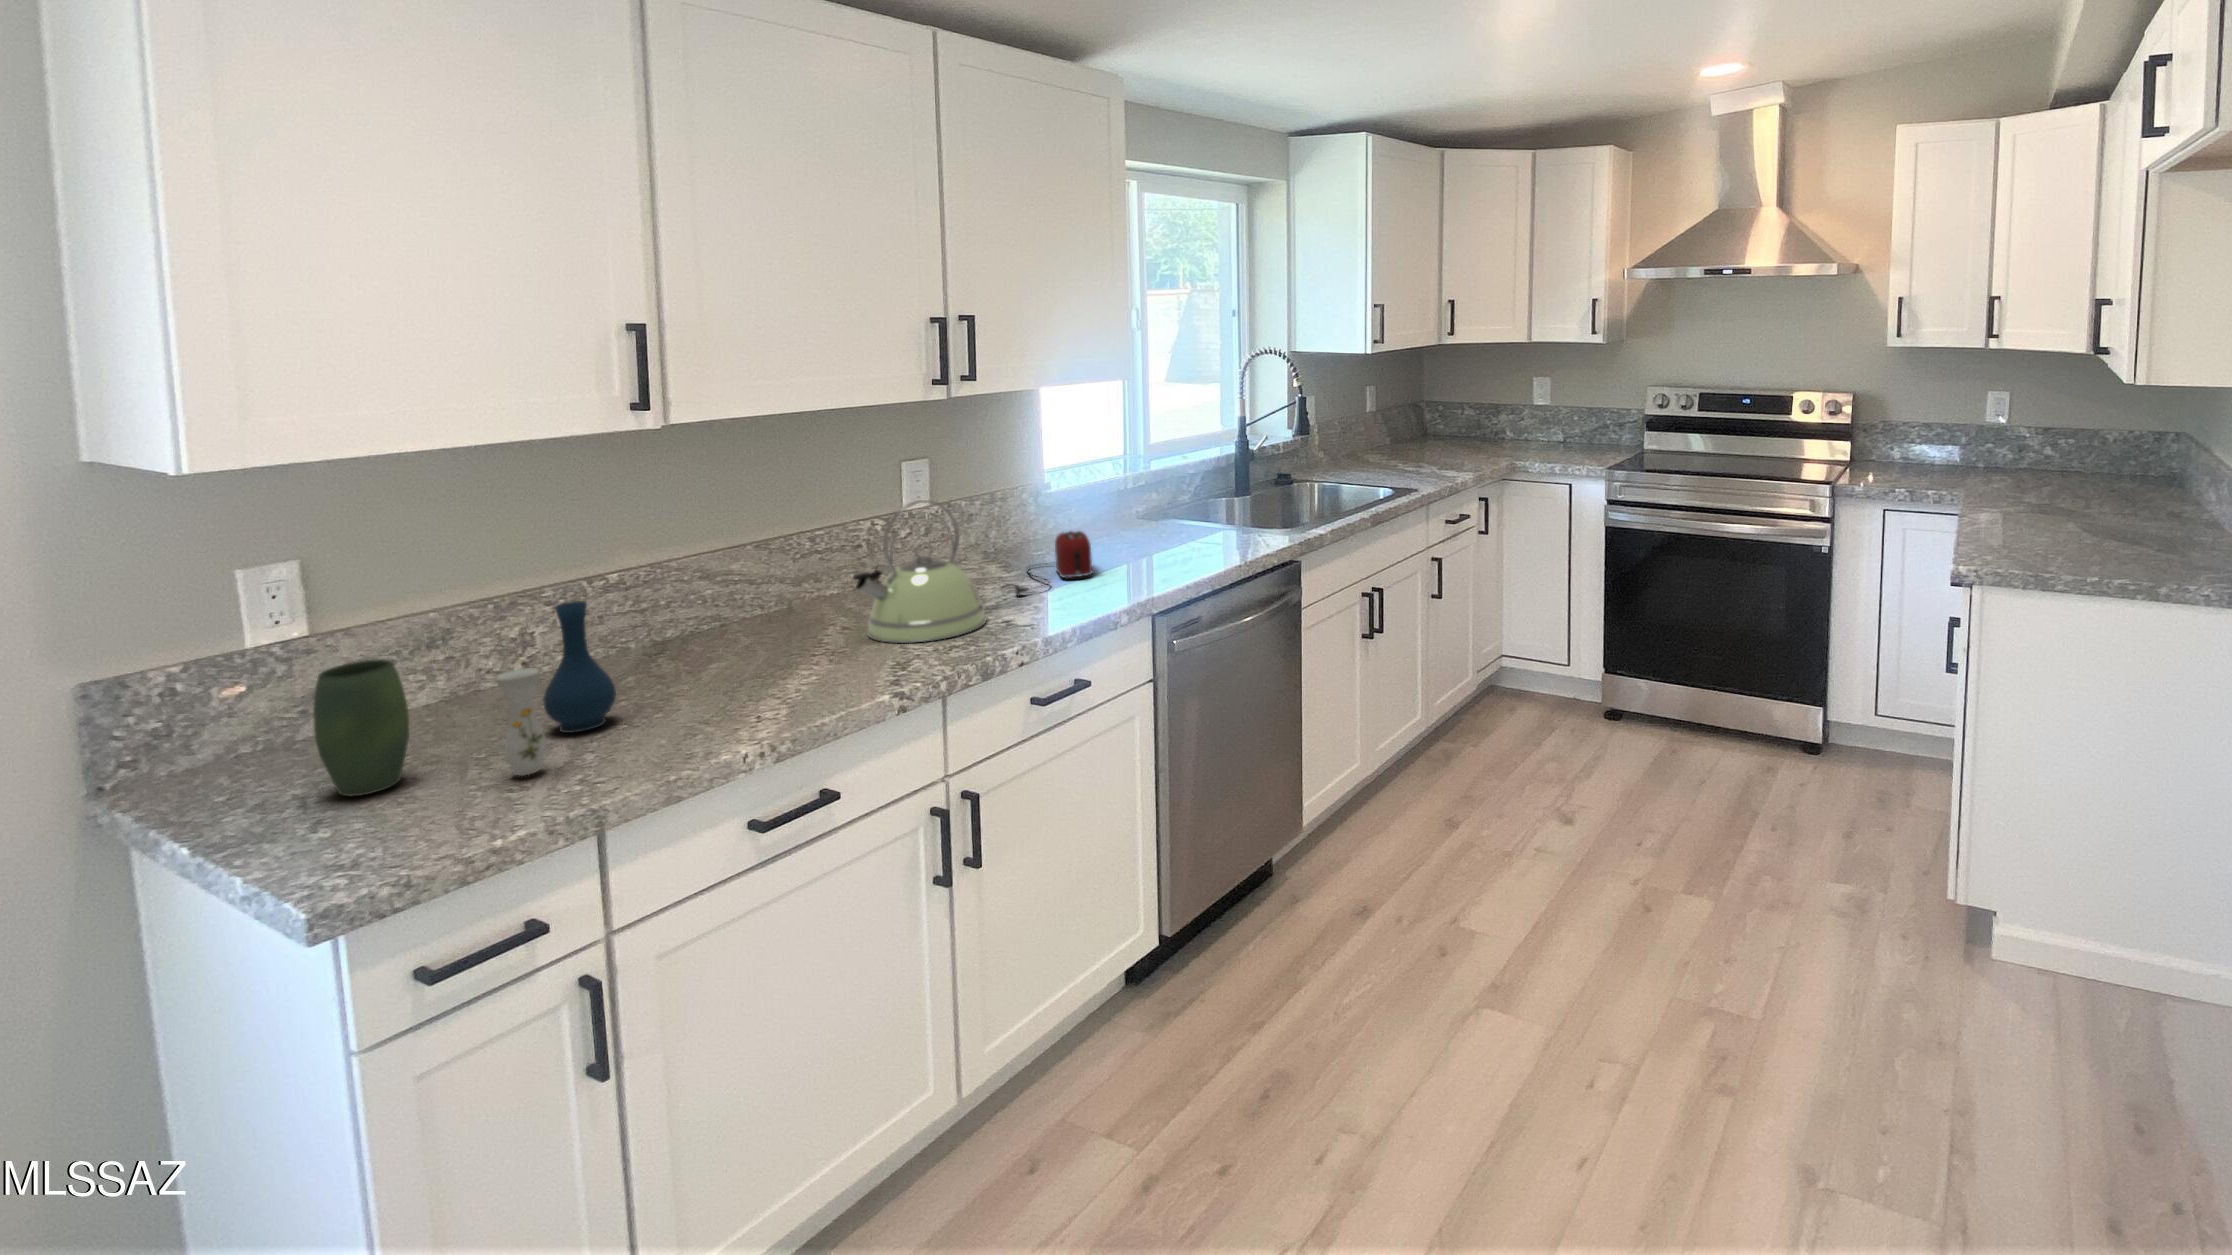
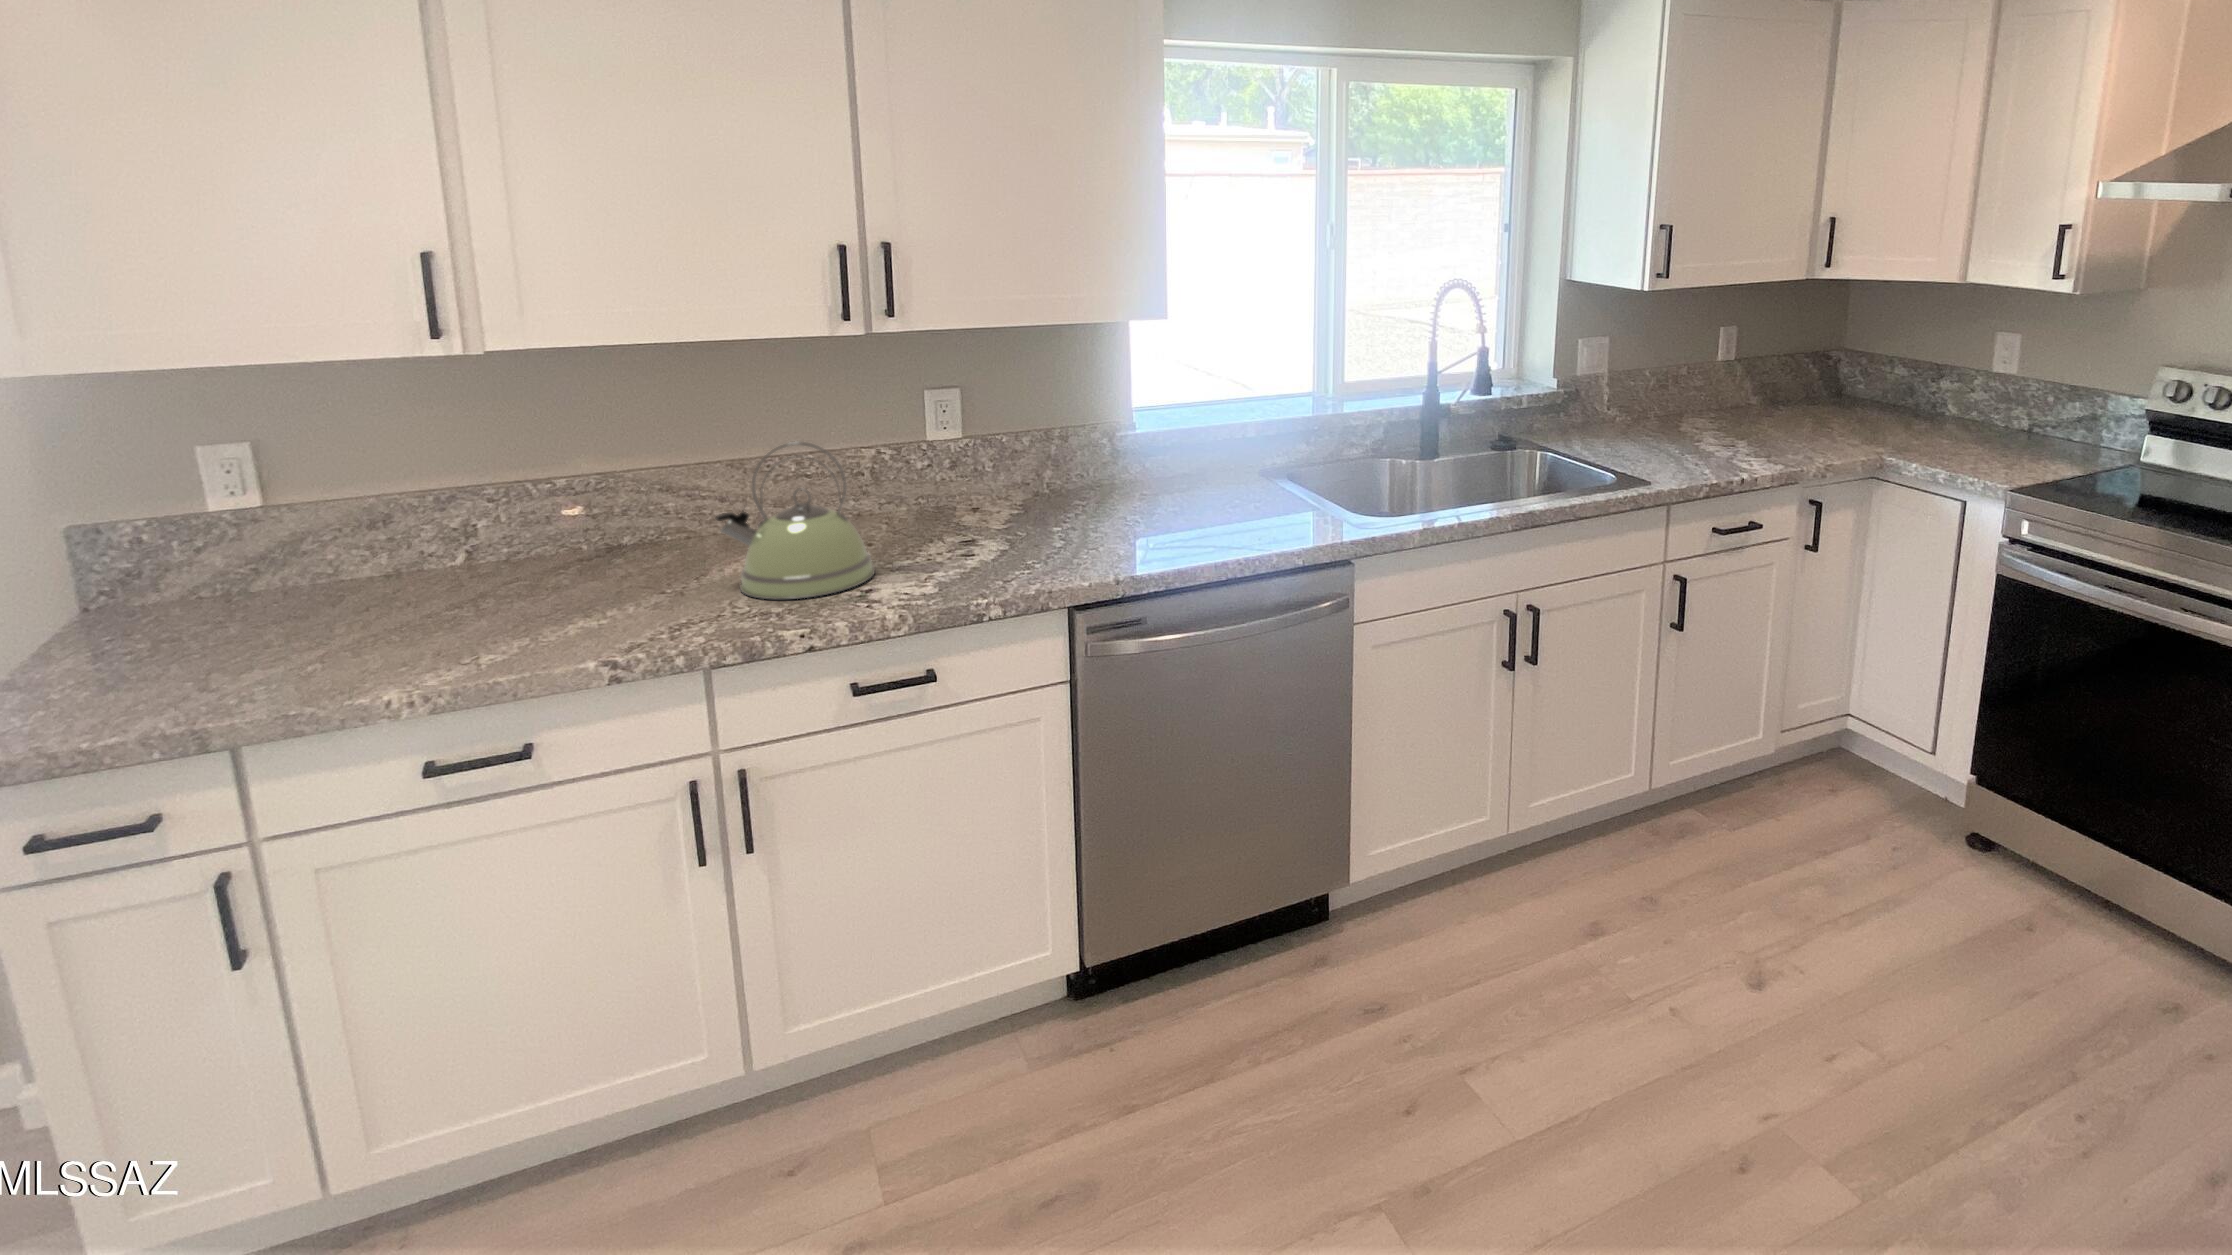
toaster: present [1012,531,1092,596] -> none [942,489,1082,559]
vase: present [313,601,616,796] -> none [121,511,420,674]

